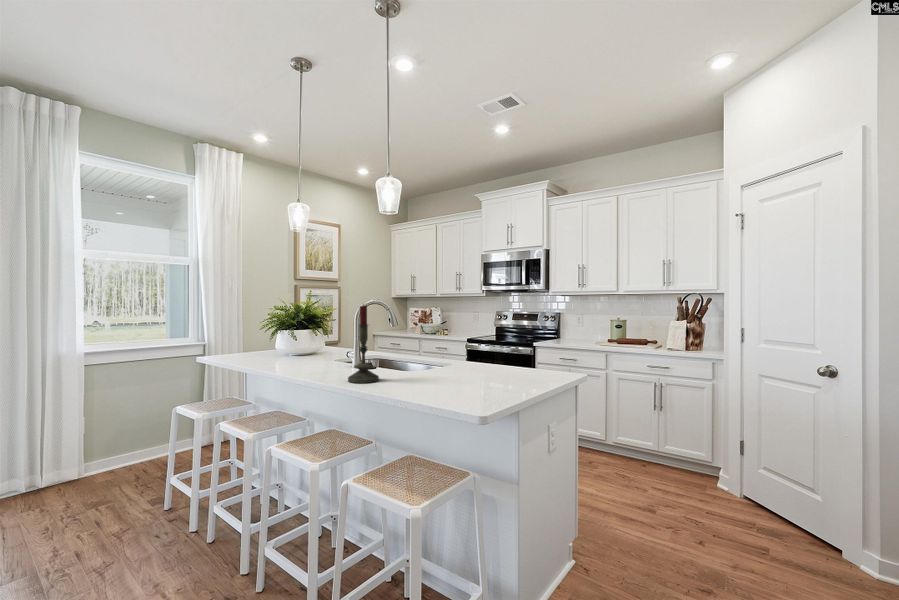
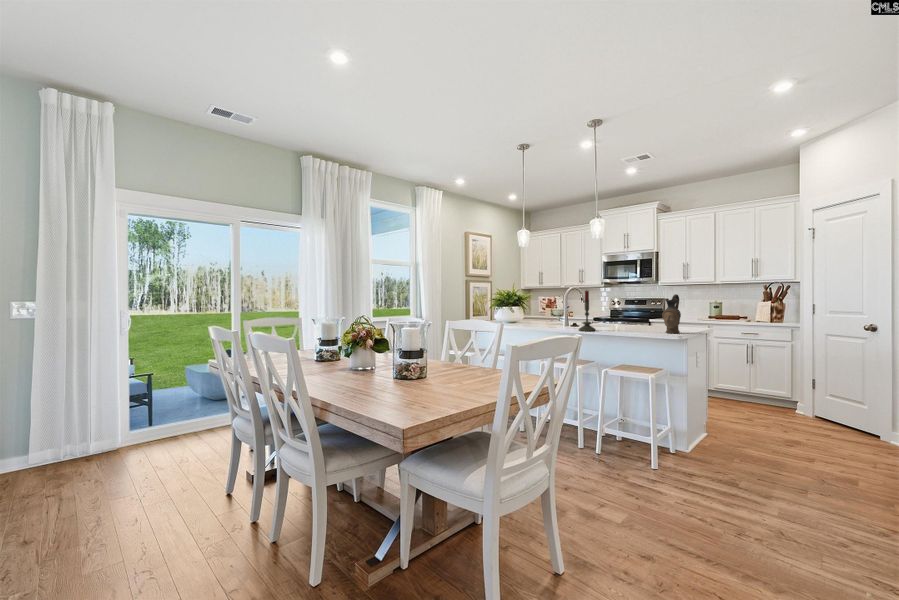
ceramic pitcher: none [482,315,516,392] -> present [662,294,681,333]

